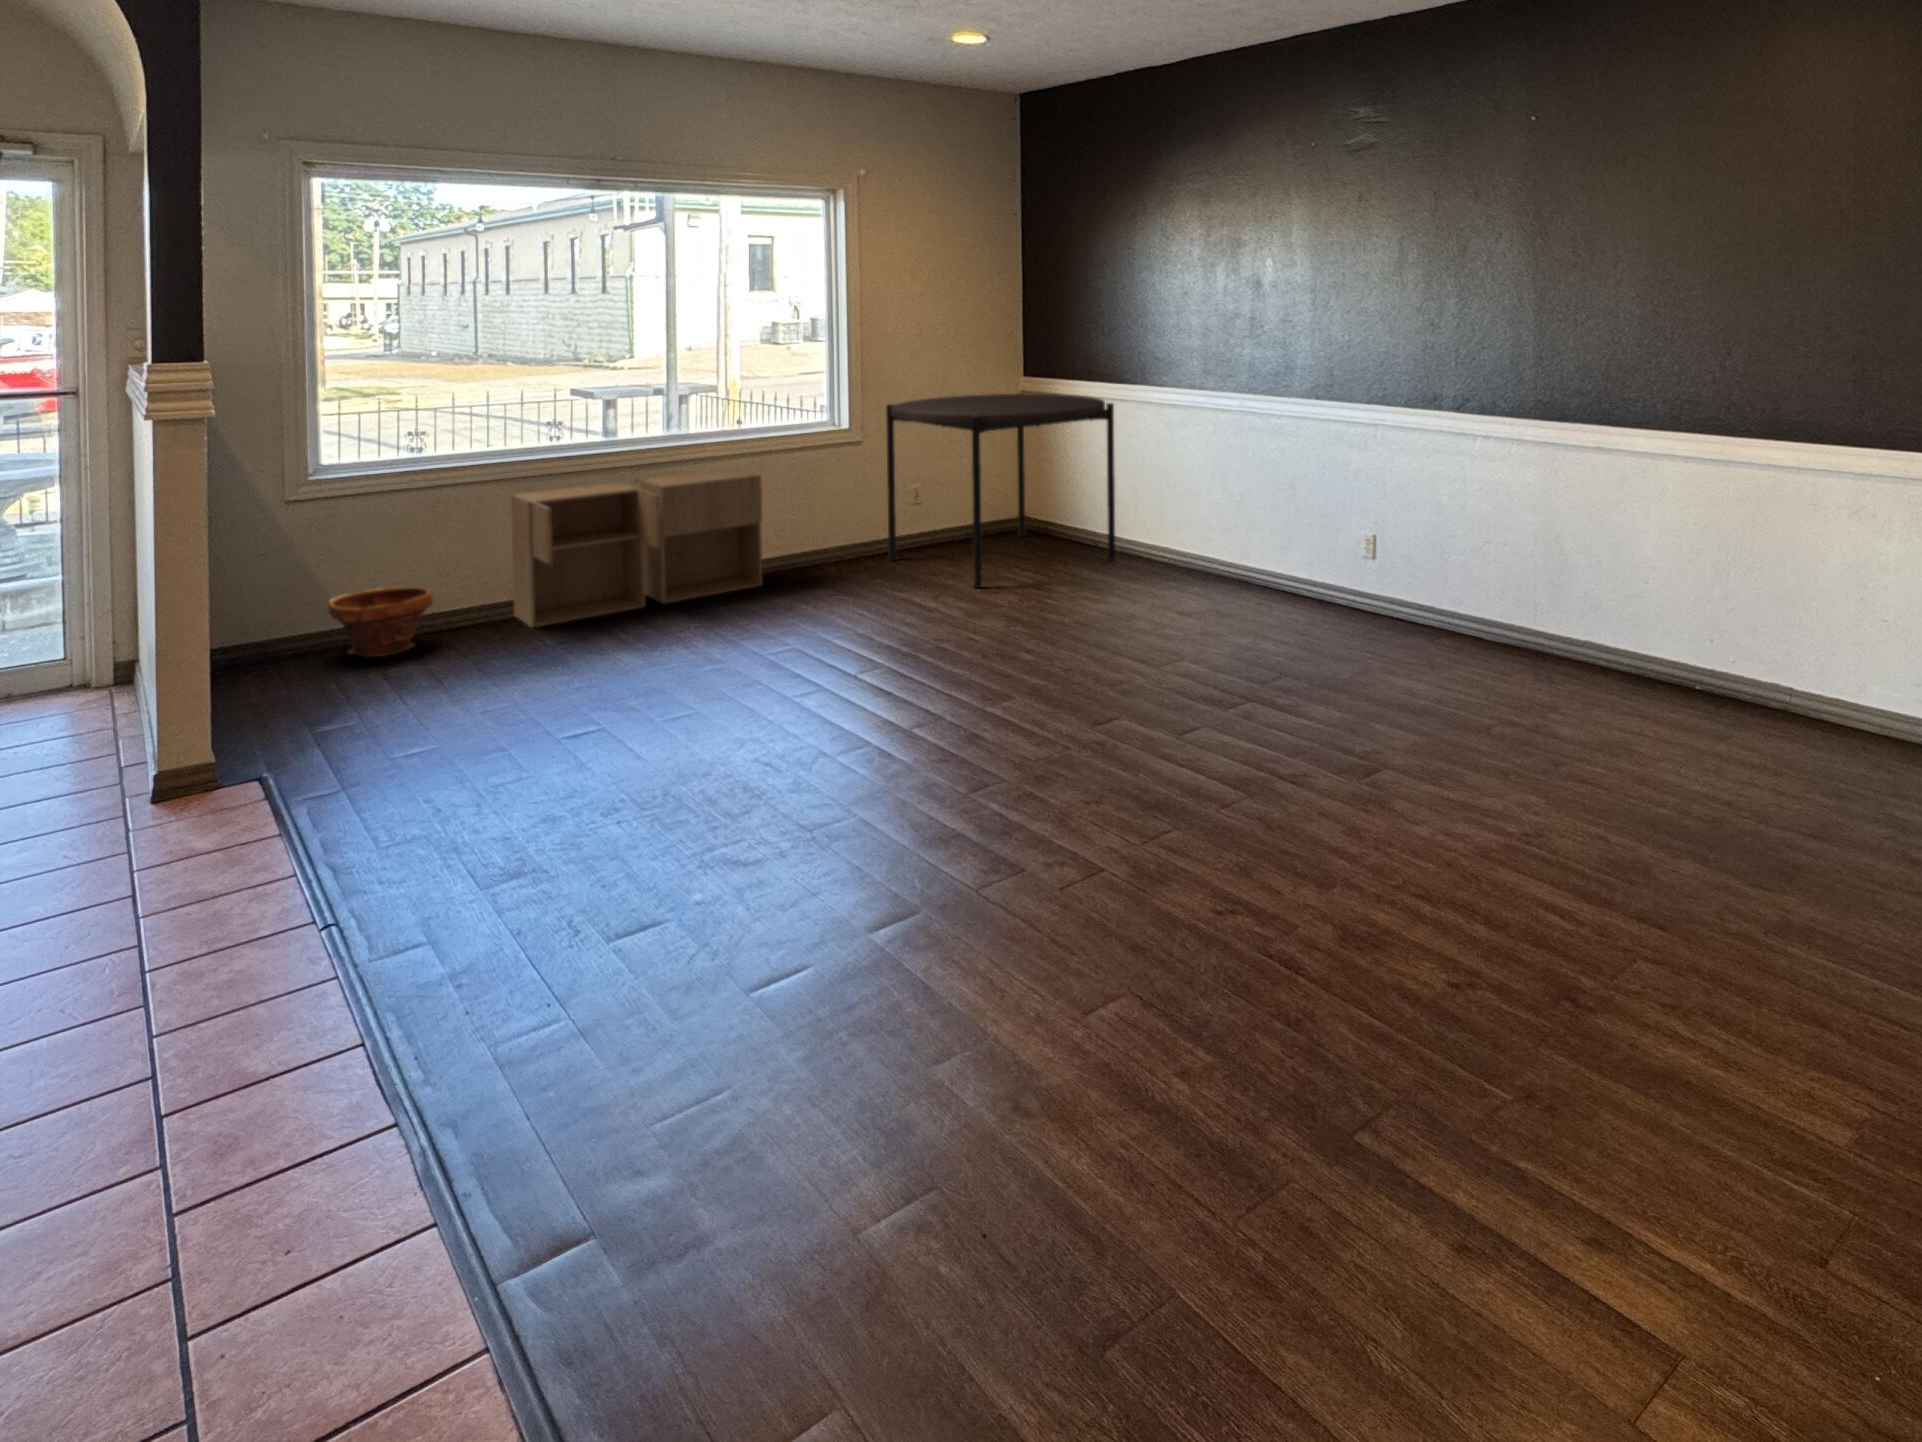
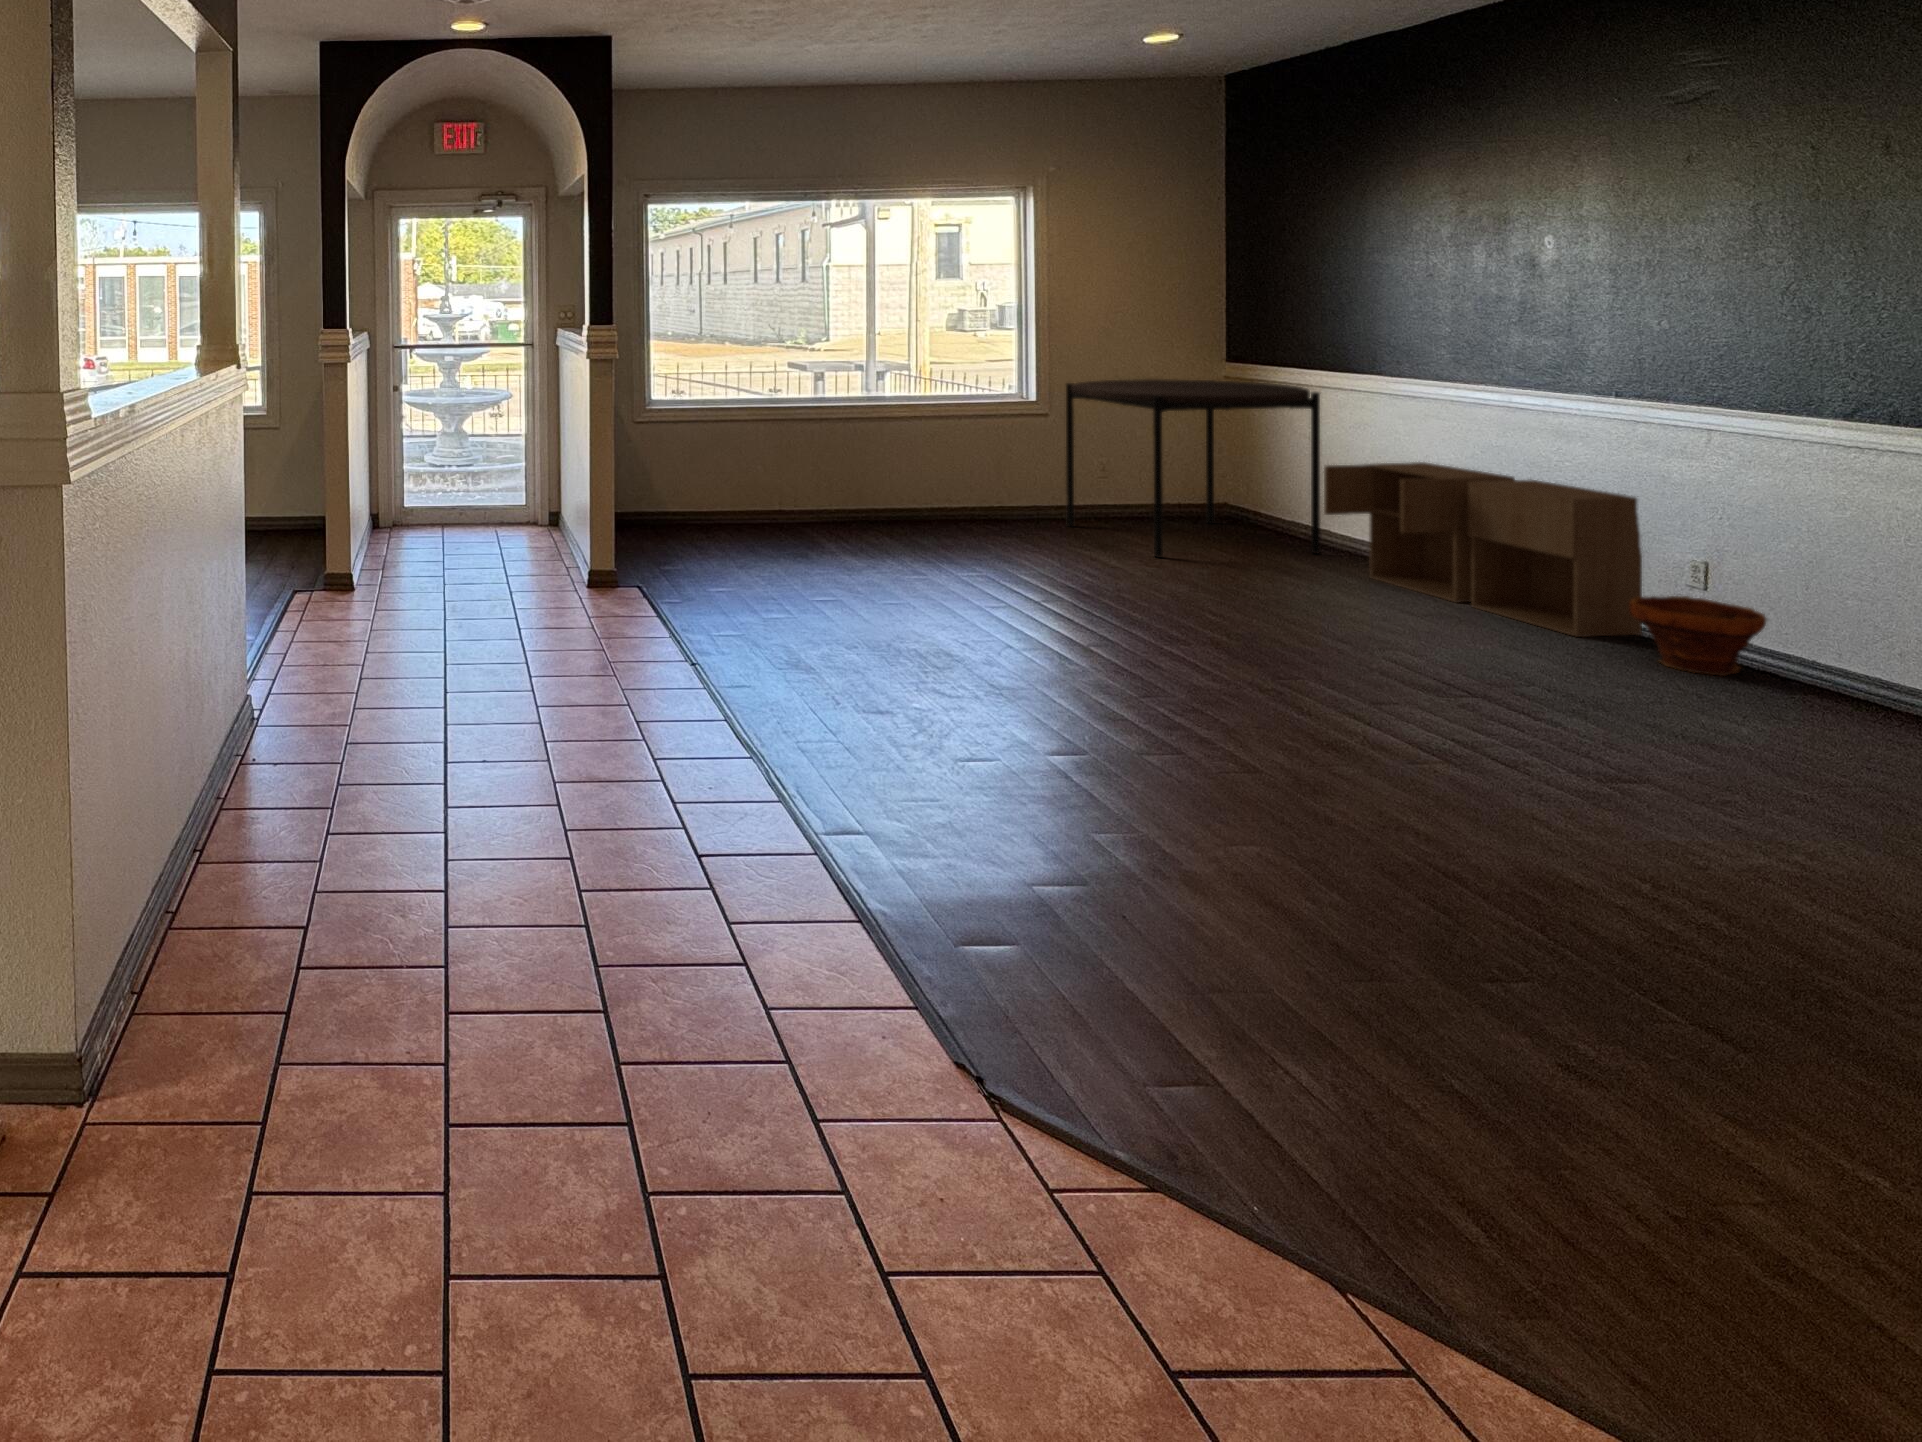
storage cabinet: present [511,469,762,627] -> present [1324,462,1642,637]
planter: present [328,587,433,657] -> present [1630,596,1766,676]

